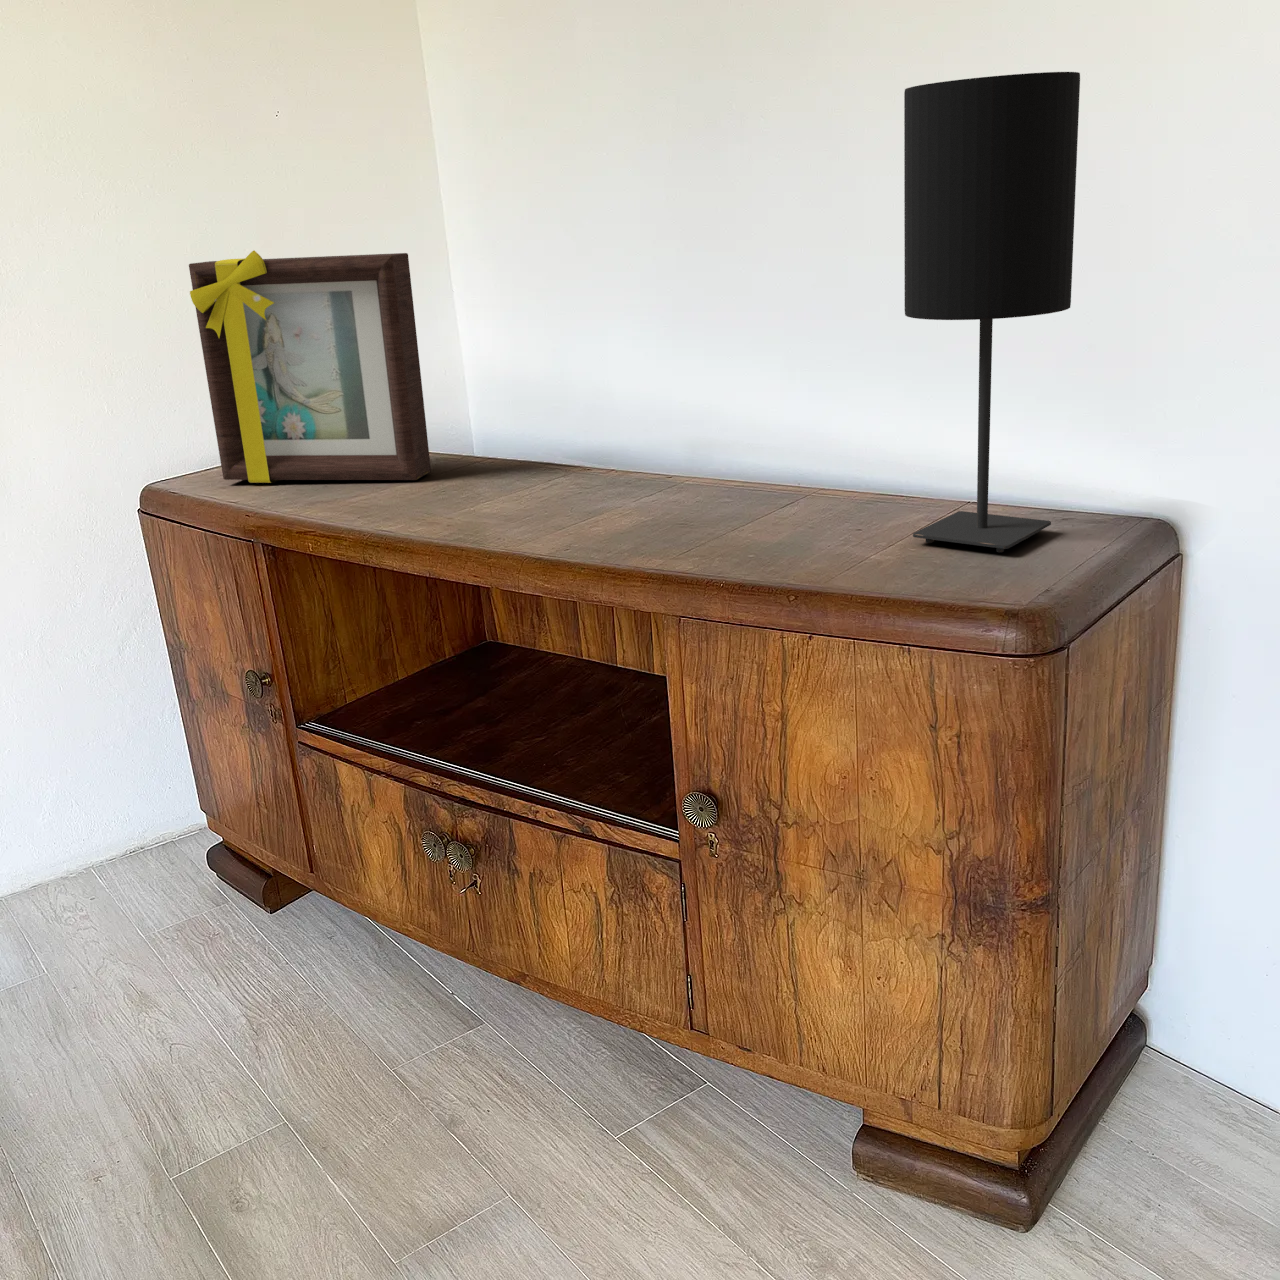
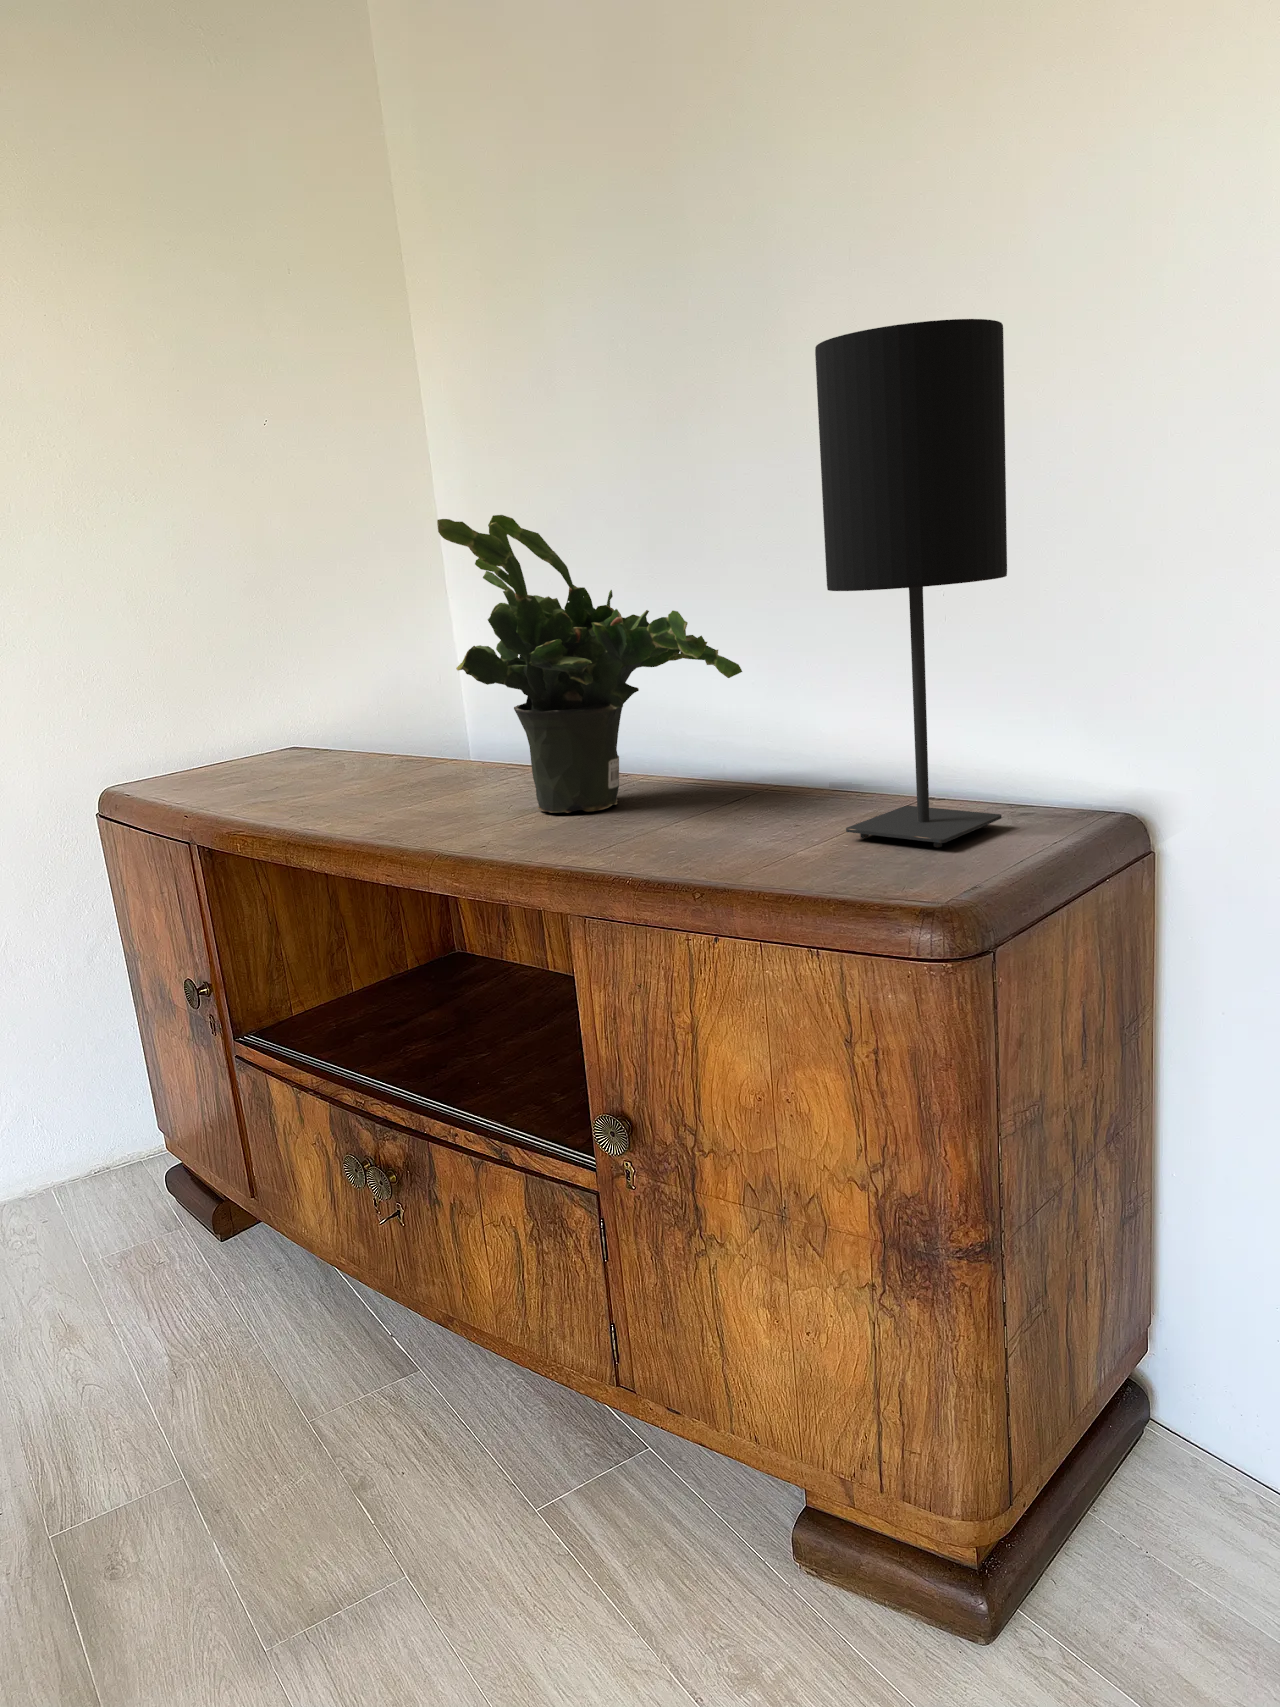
potted plant: none [530,231,800,514] -> present [437,515,742,813]
picture frame: present [189,251,431,483] -> none [144,551,386,787]

